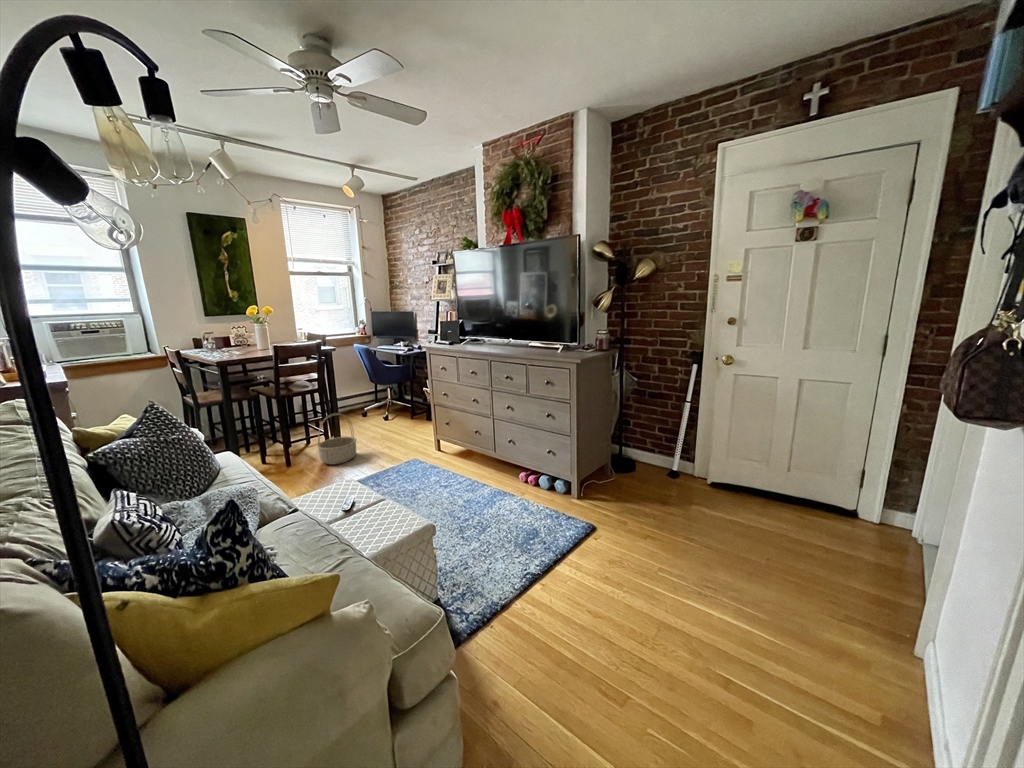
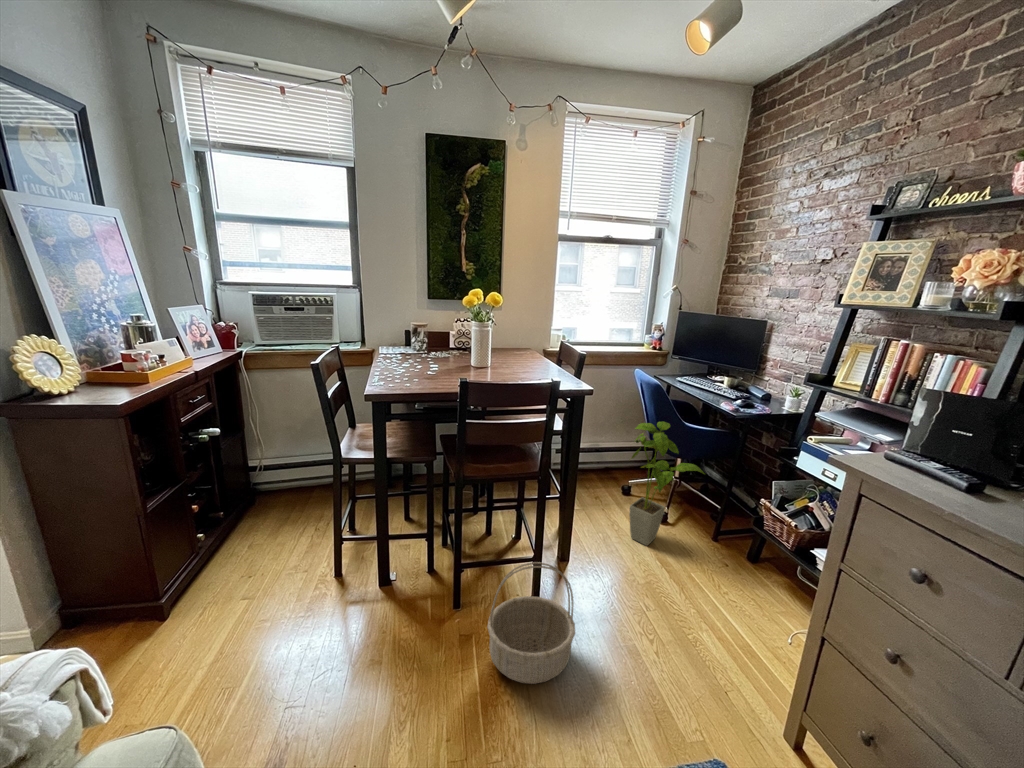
house plant: none [361,361,398,424] -> present [629,422,705,545]

